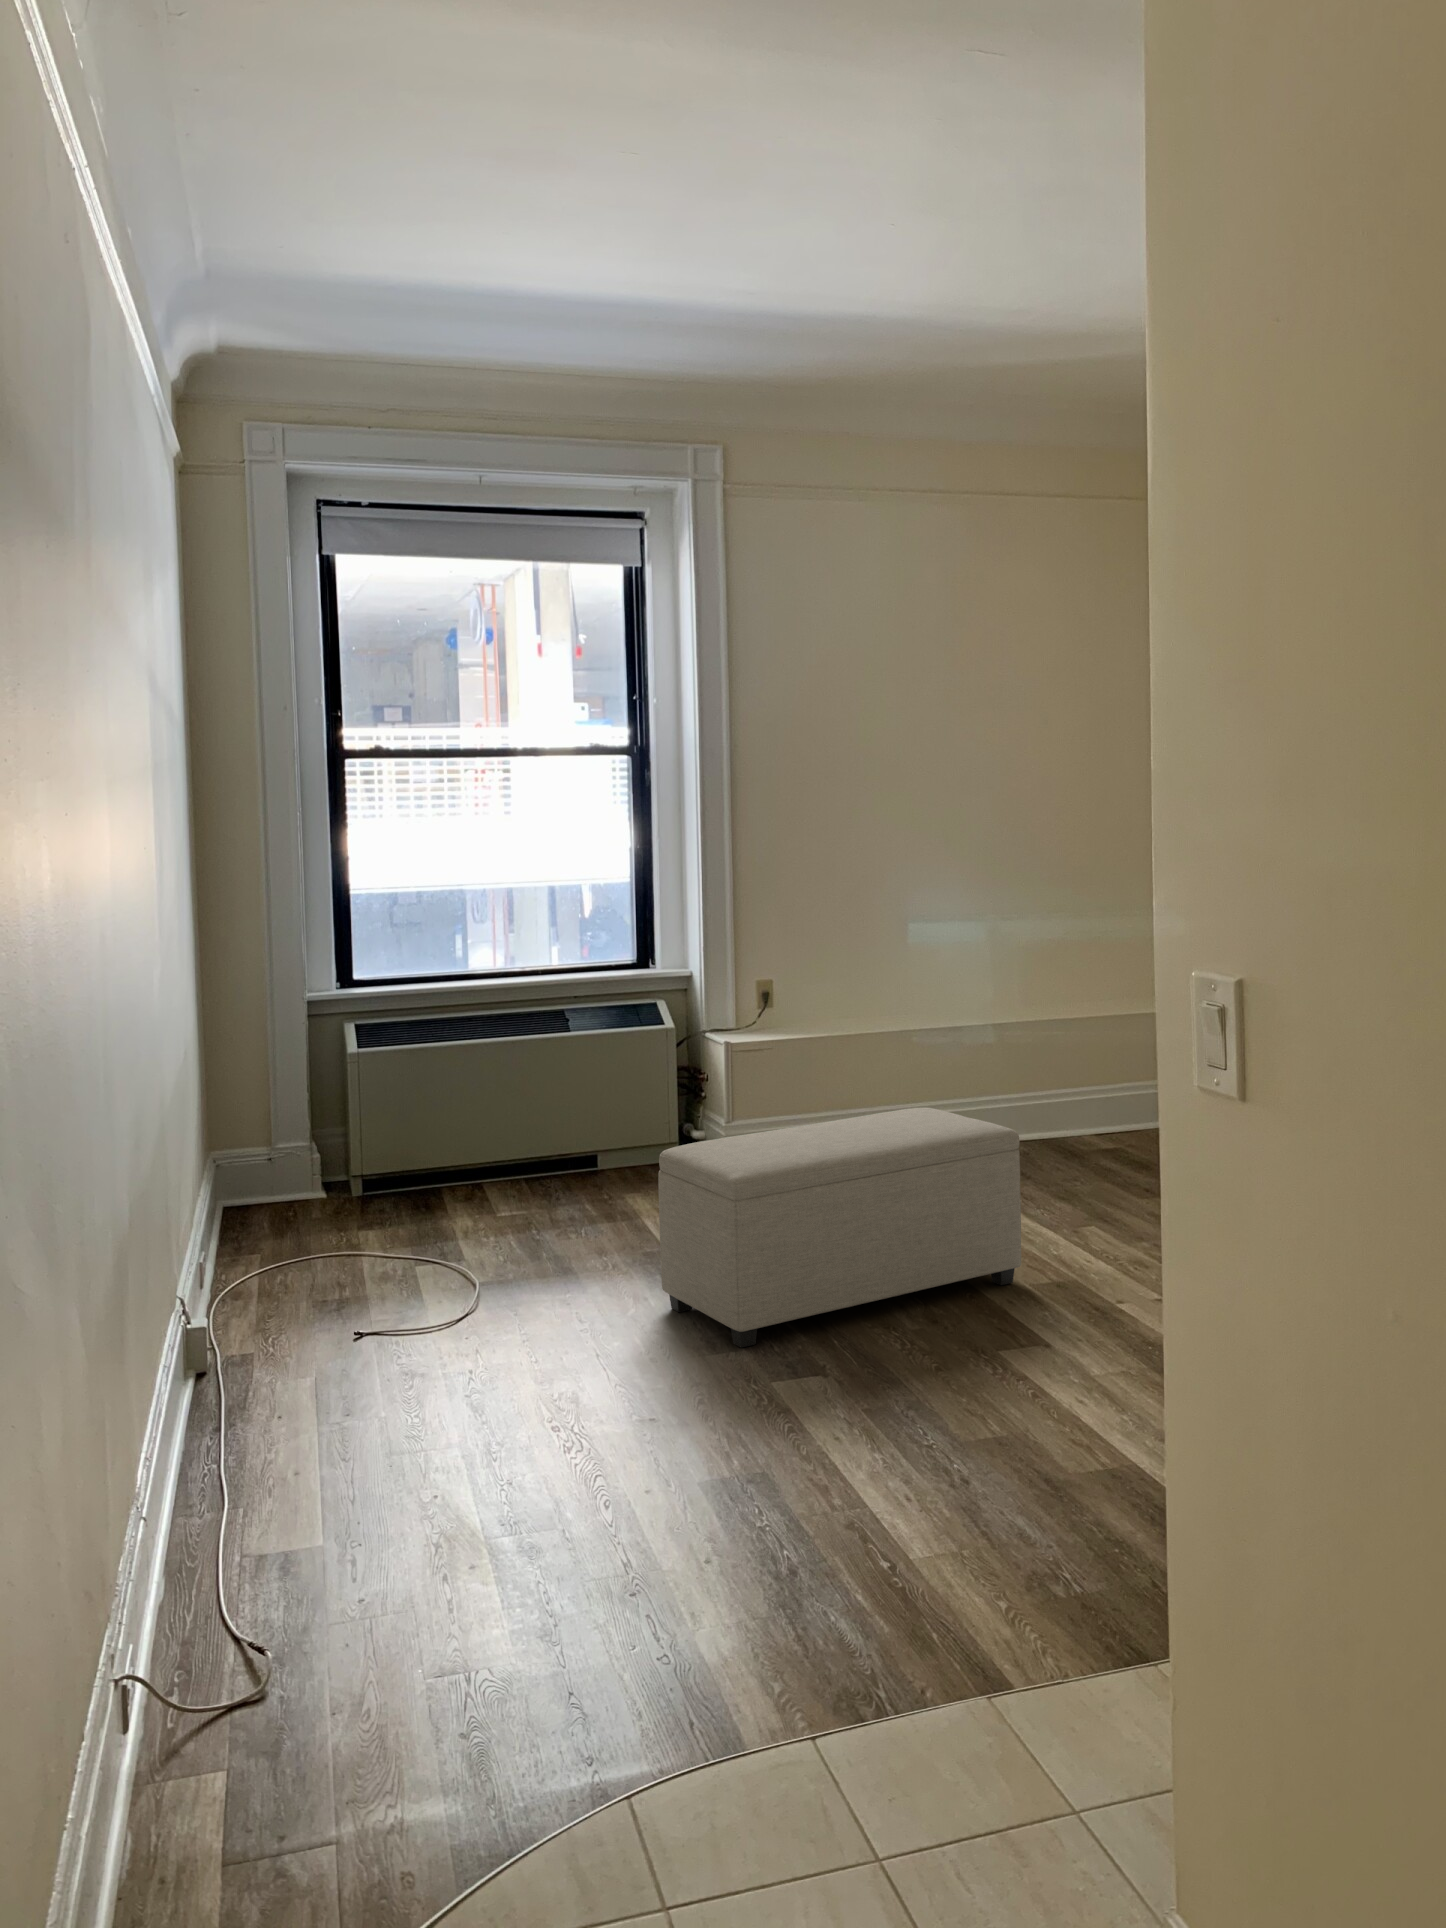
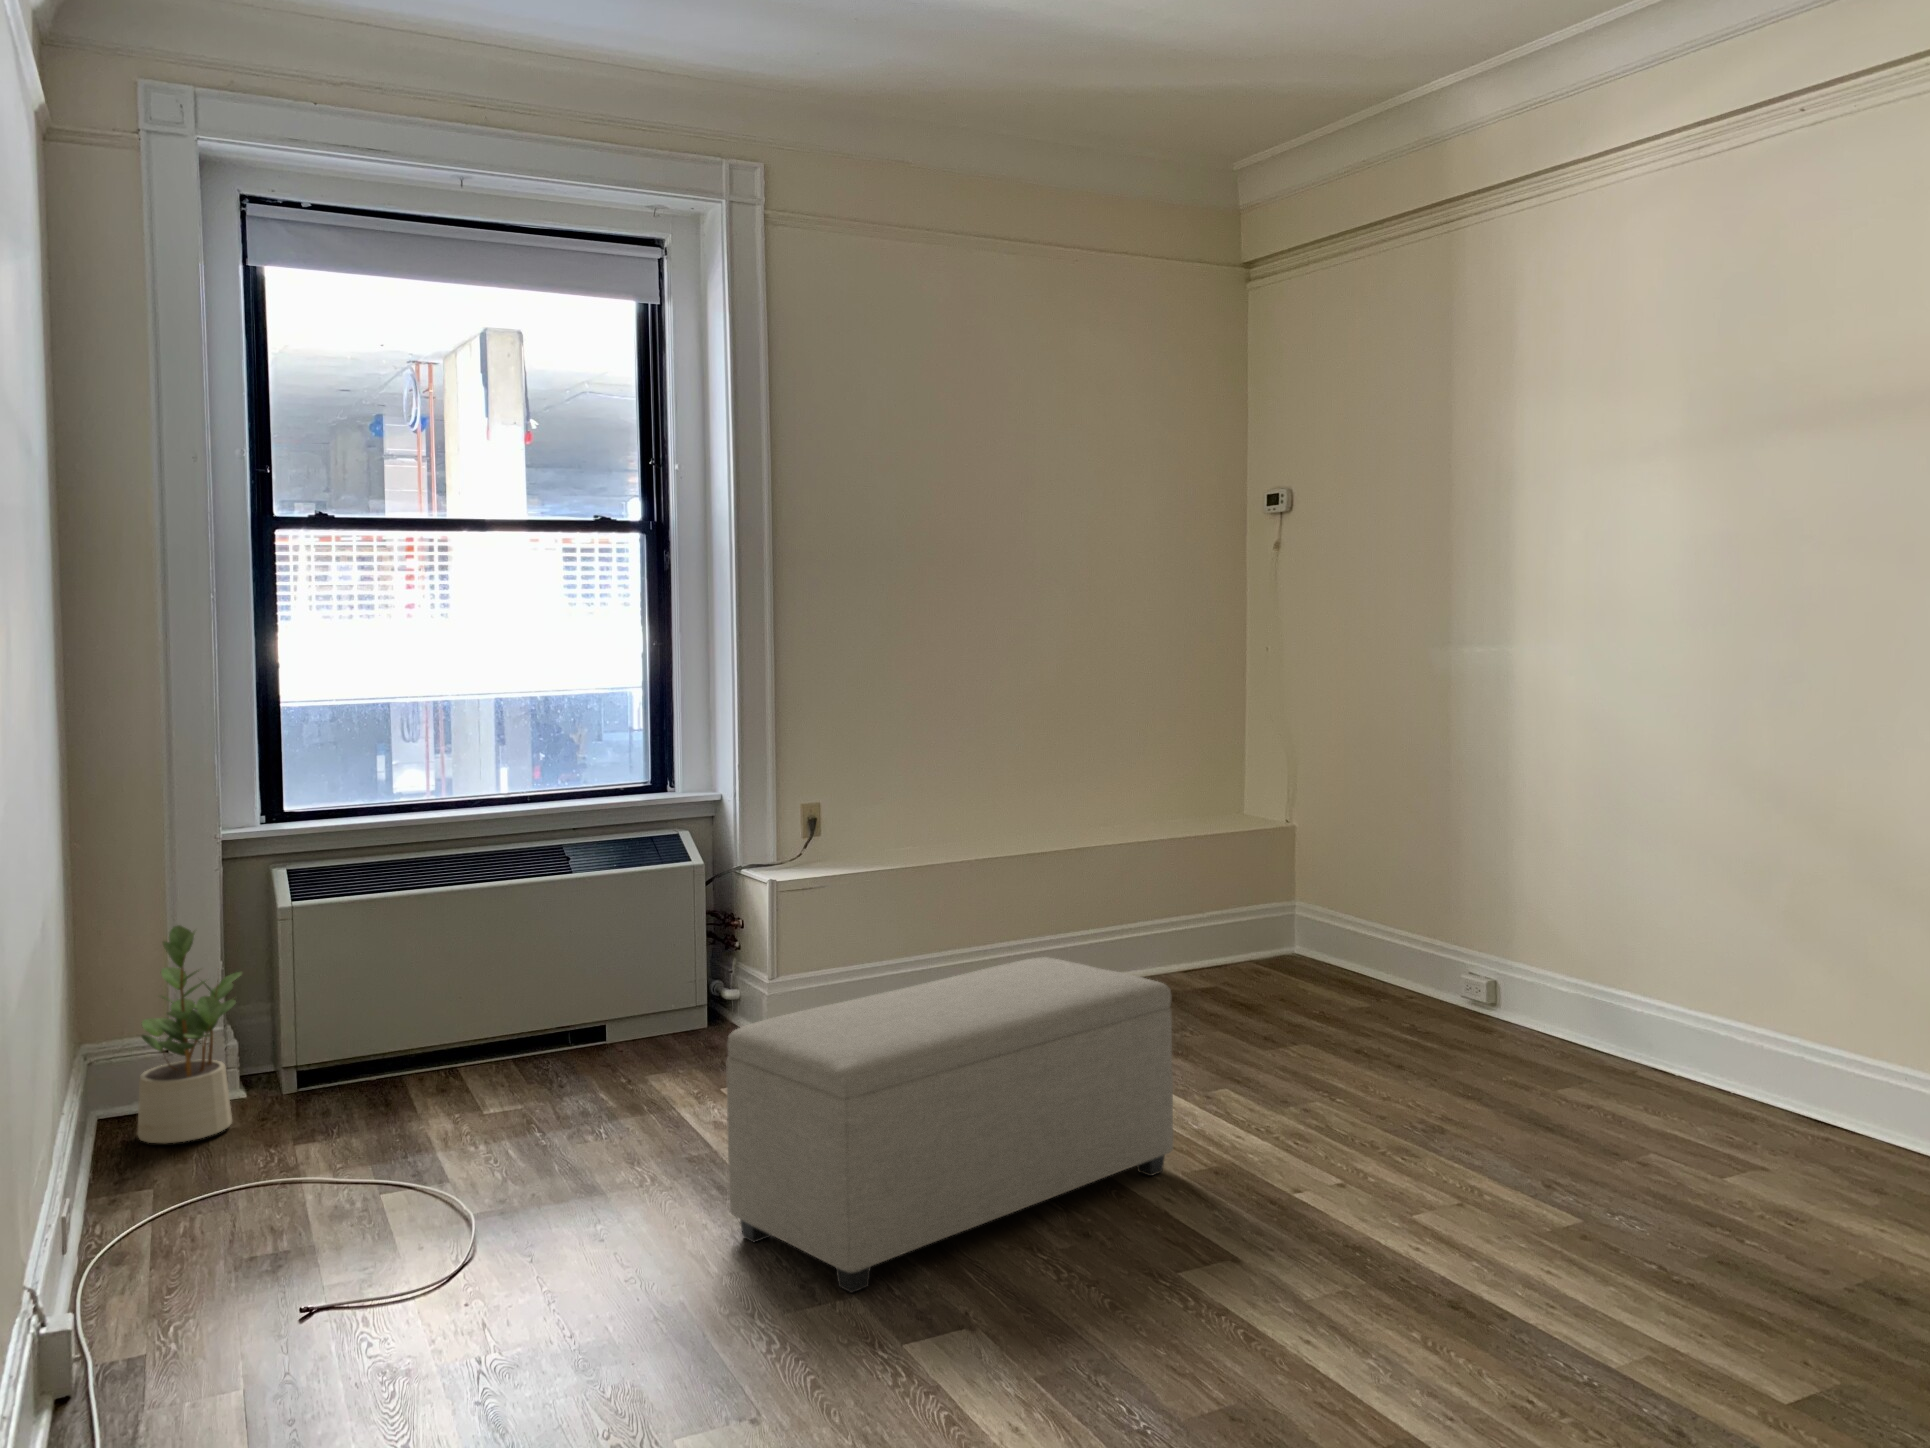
potted plant: none [249,1064,322,1226] -> present [138,925,242,1143]

